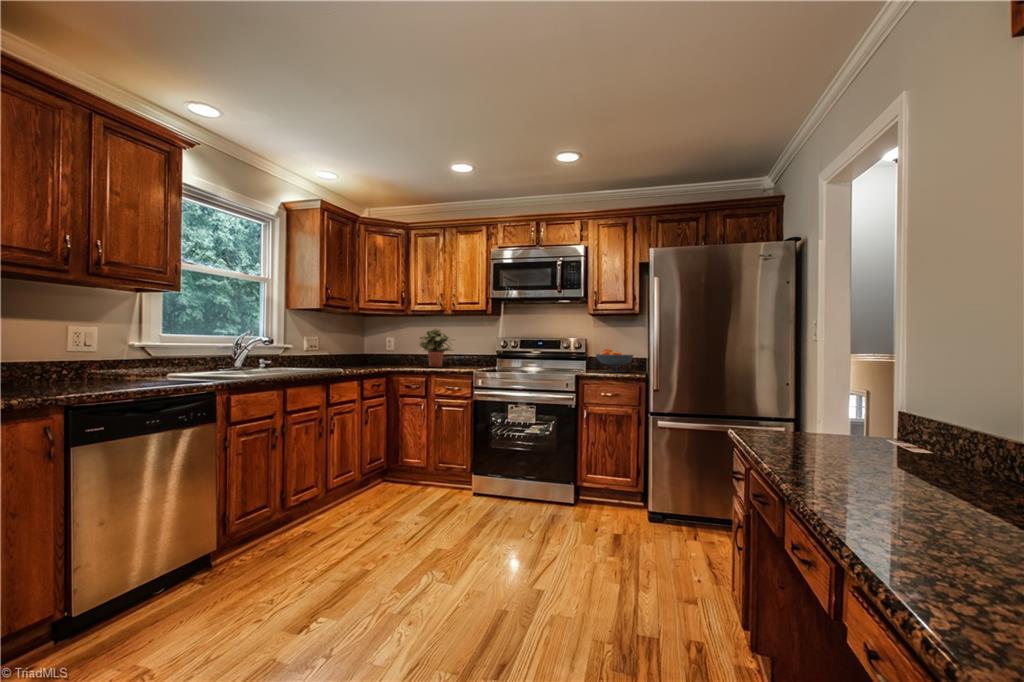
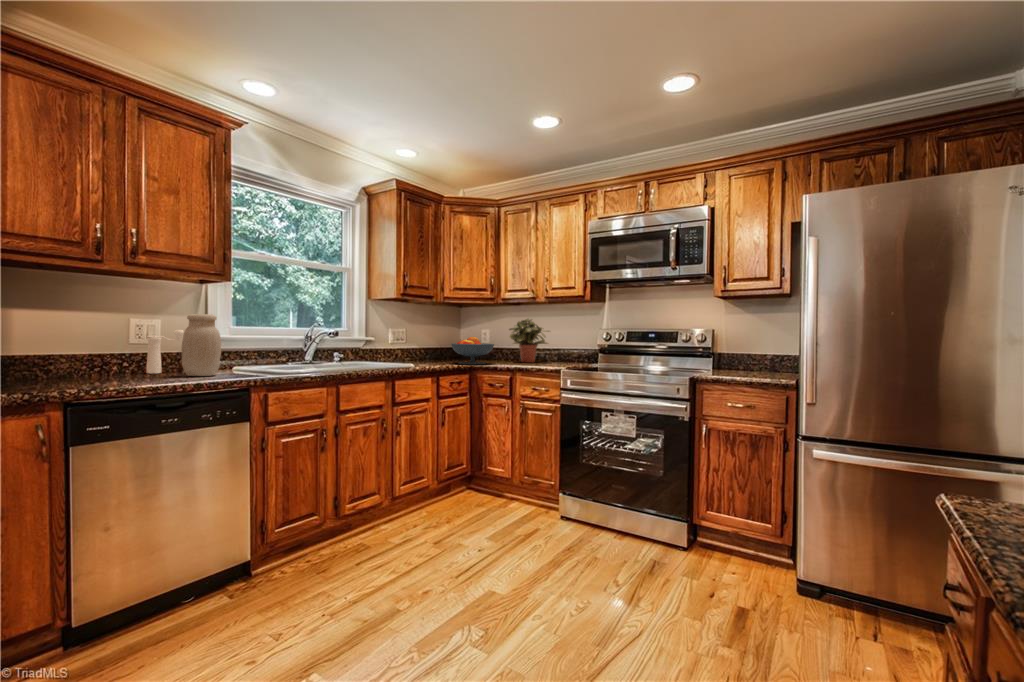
jar: none [138,323,177,382] -> present [182,314,221,376]
pepper mill: none [87,338,123,381] -> present [147,330,184,374]
fruit bowl: present [596,349,633,372] -> present [451,337,494,364]

